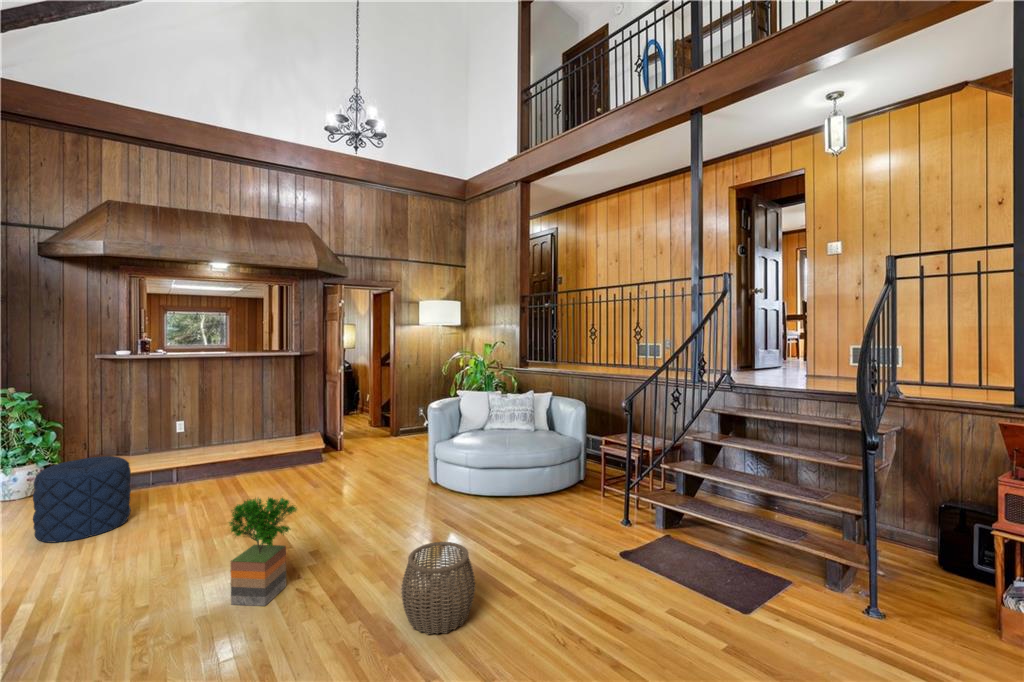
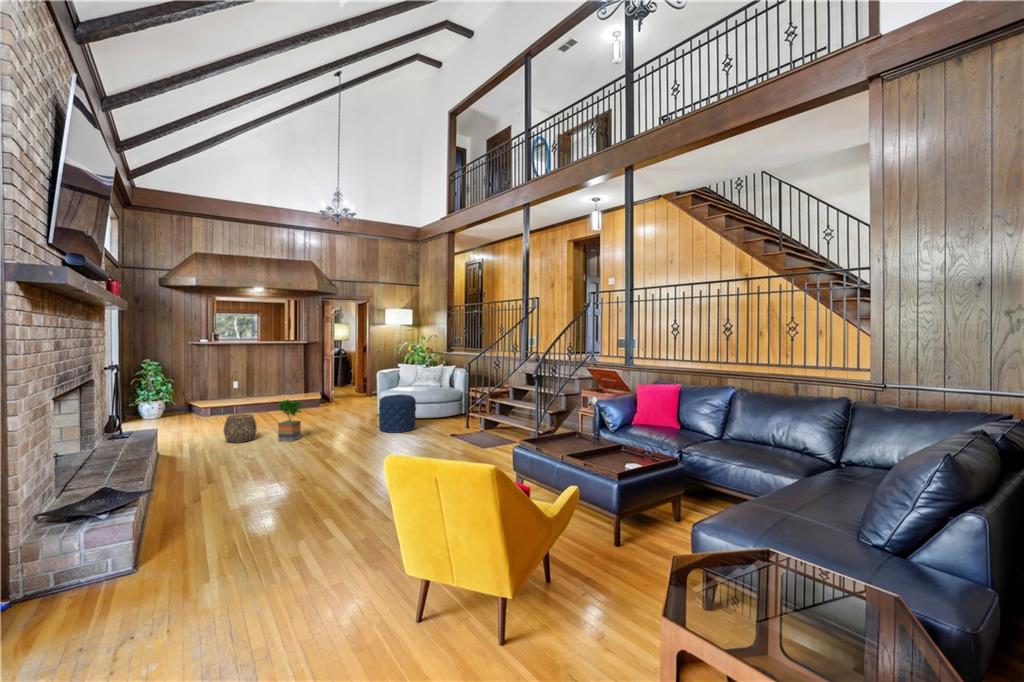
pouf: present [33,456,131,542] -> present [379,394,416,433]
woven basket: present [401,542,475,634] -> present [224,414,257,443]

